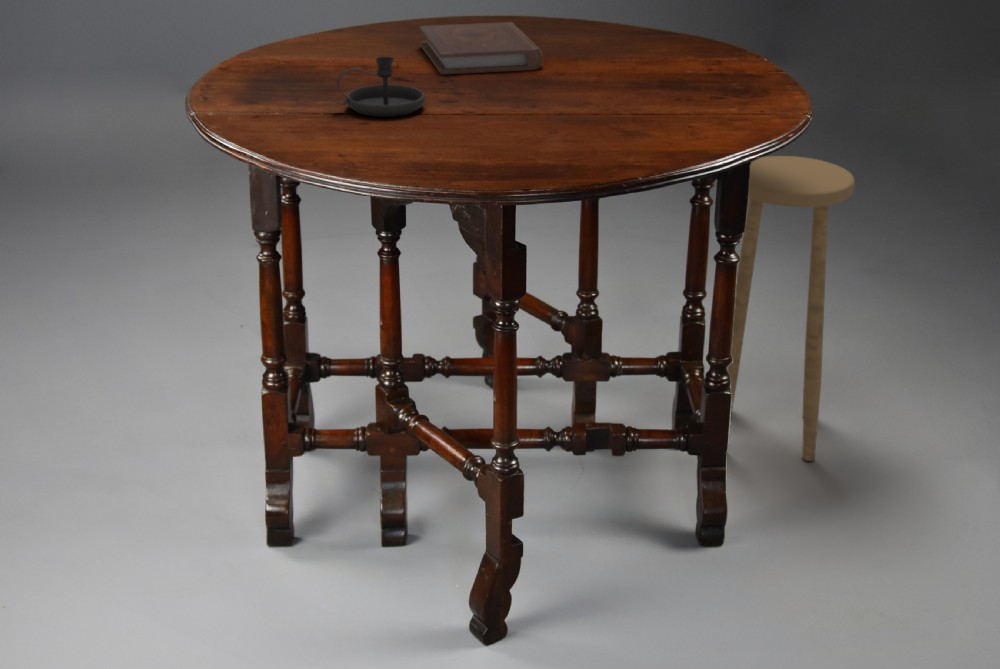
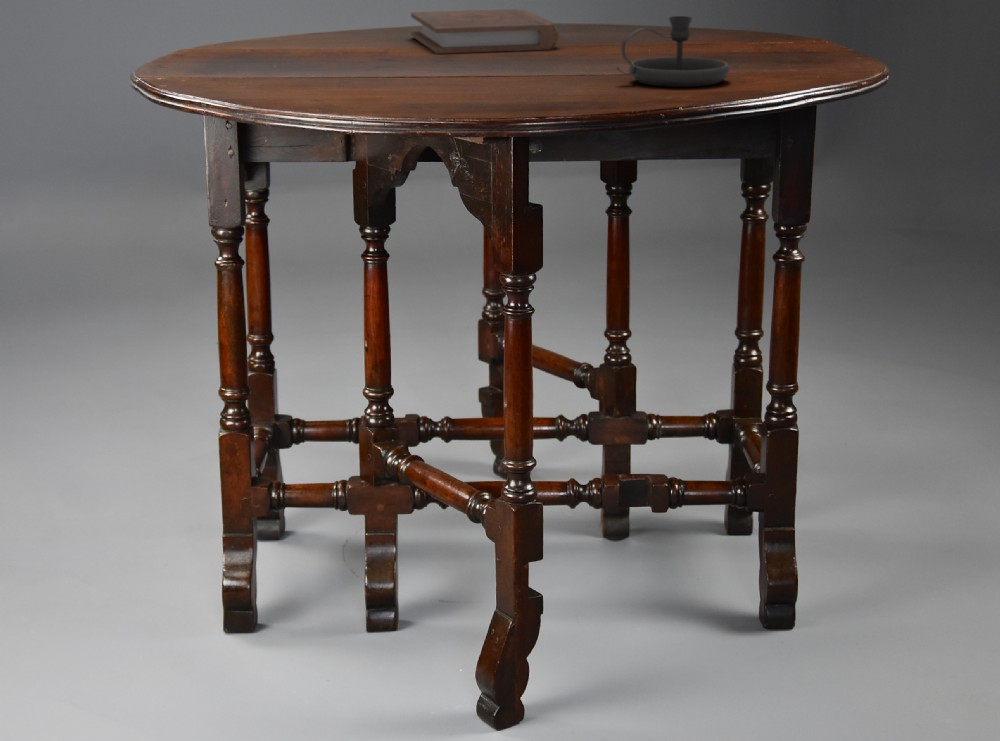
candlestick: present [336,57,425,117] -> present [617,16,729,87]
stool: present [728,156,855,461] -> none [780,164,940,537]

